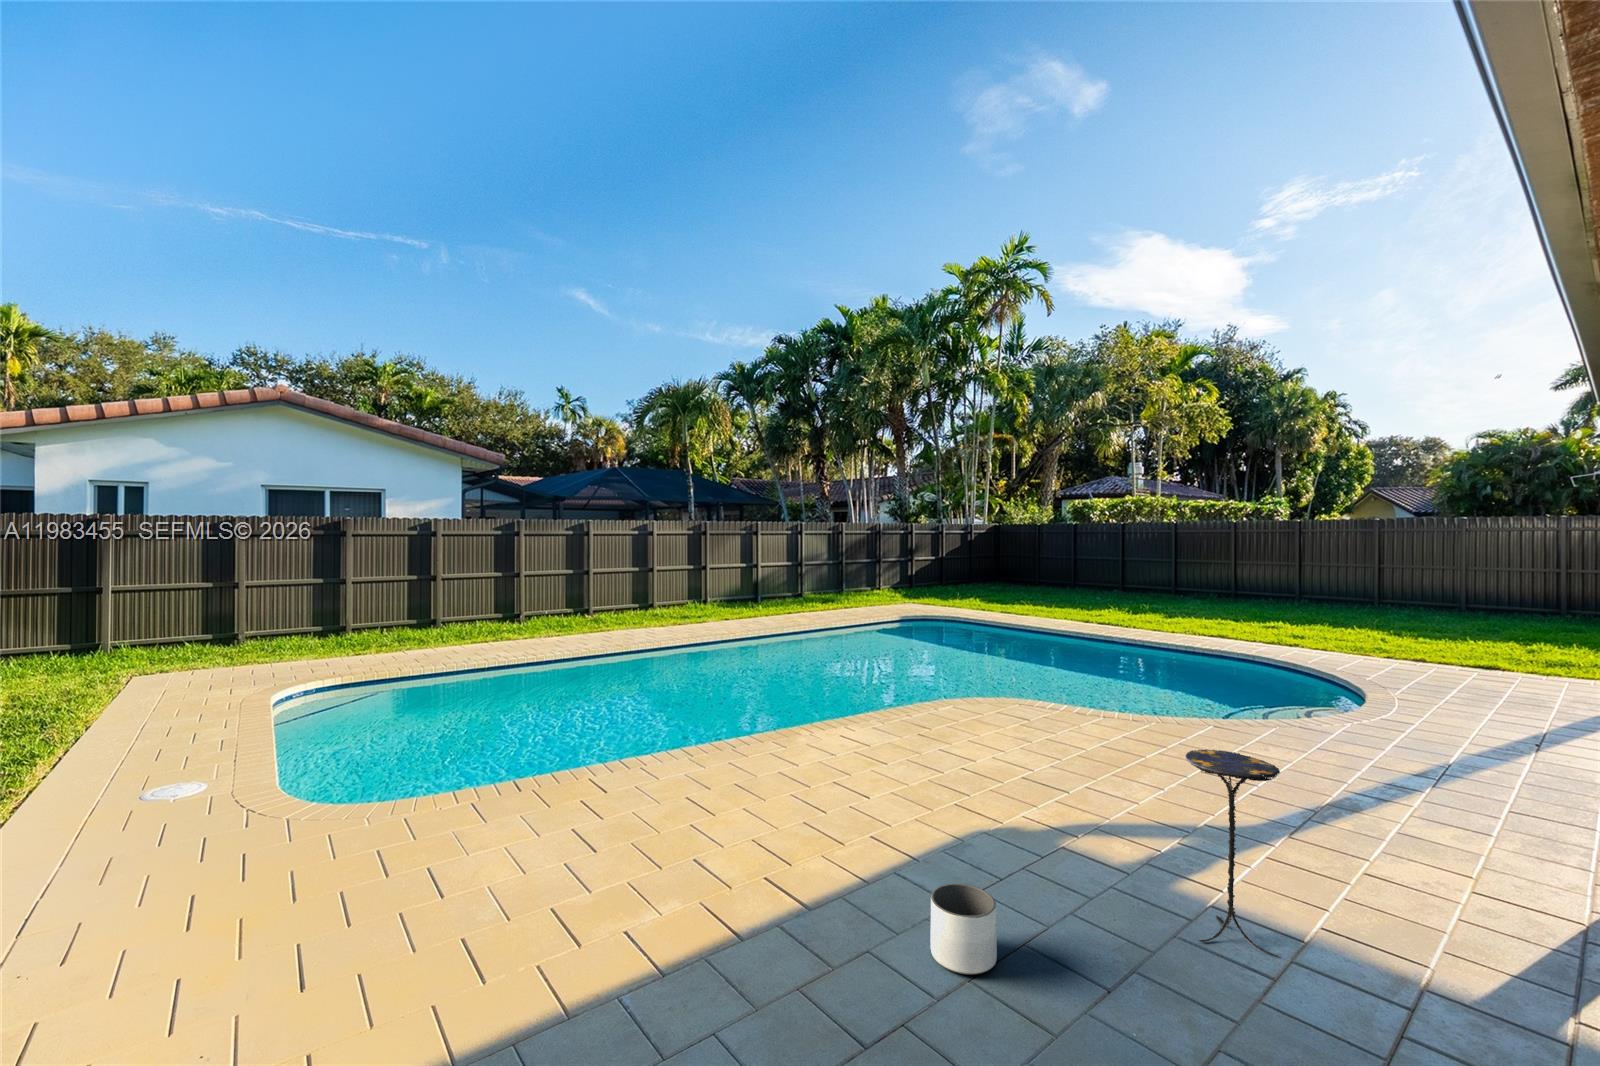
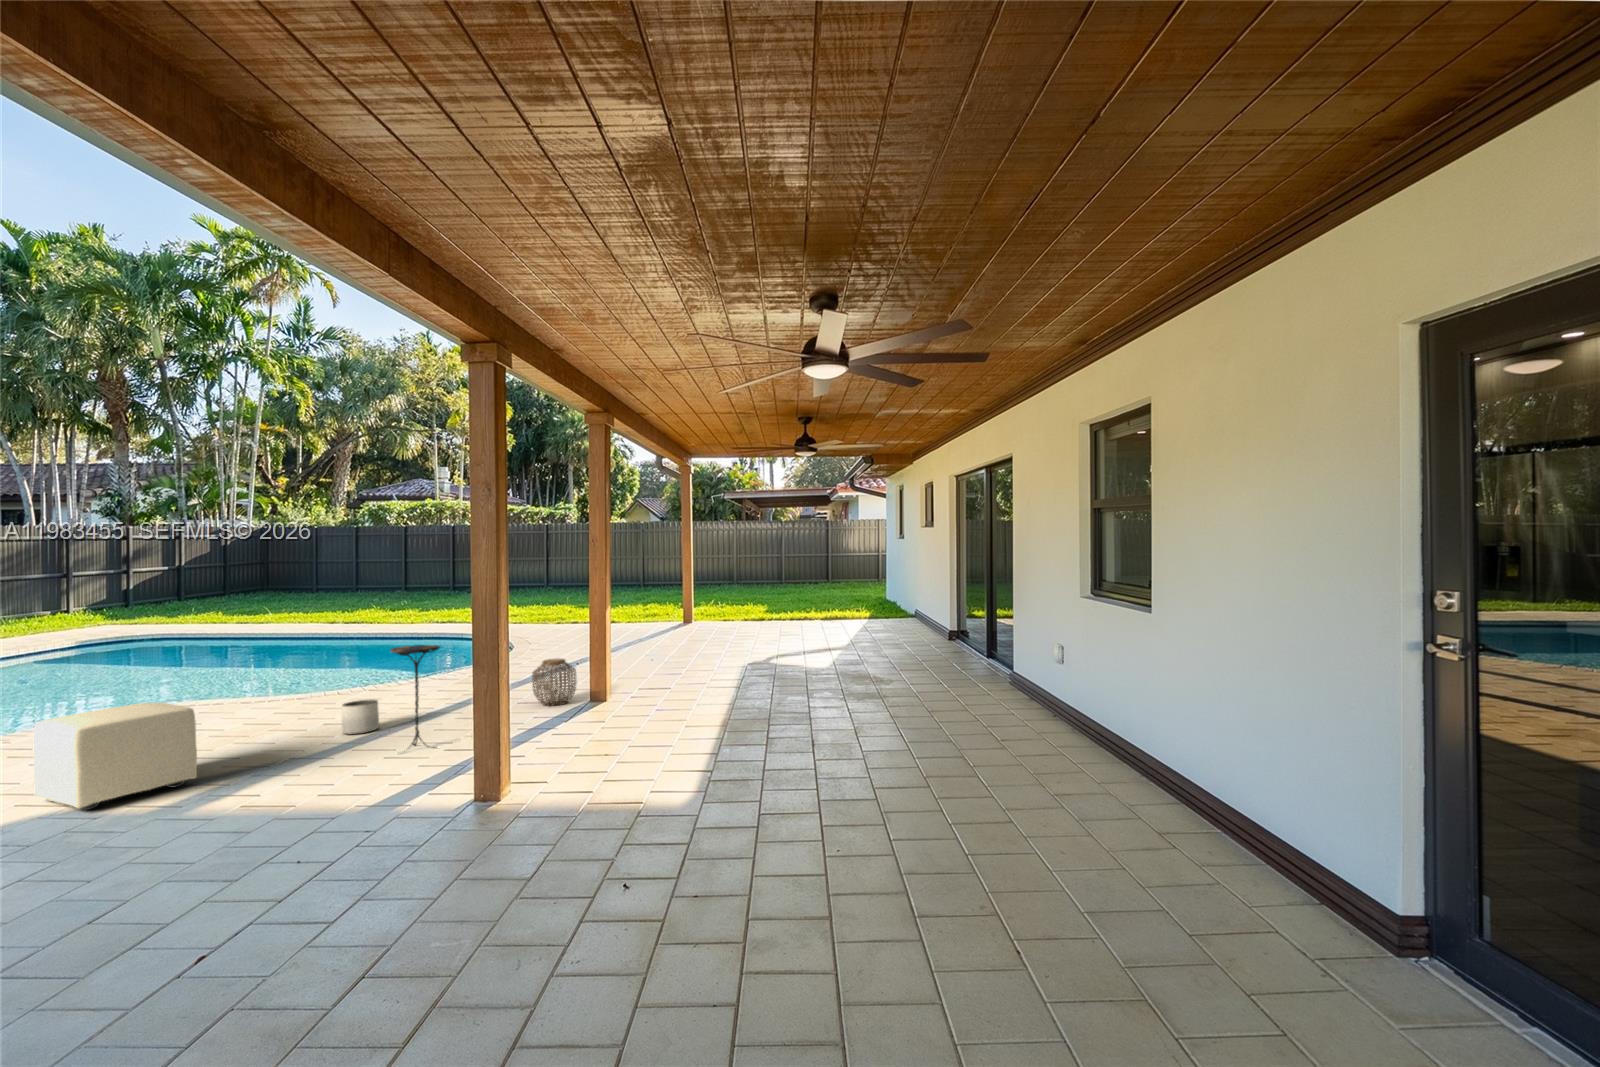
ottoman: none [788,752,929,893] -> present [34,703,197,810]
woven basket: none [1414,794,1528,896] -> present [532,659,576,706]
planter: present [930,884,997,975] -> present [342,700,379,735]

